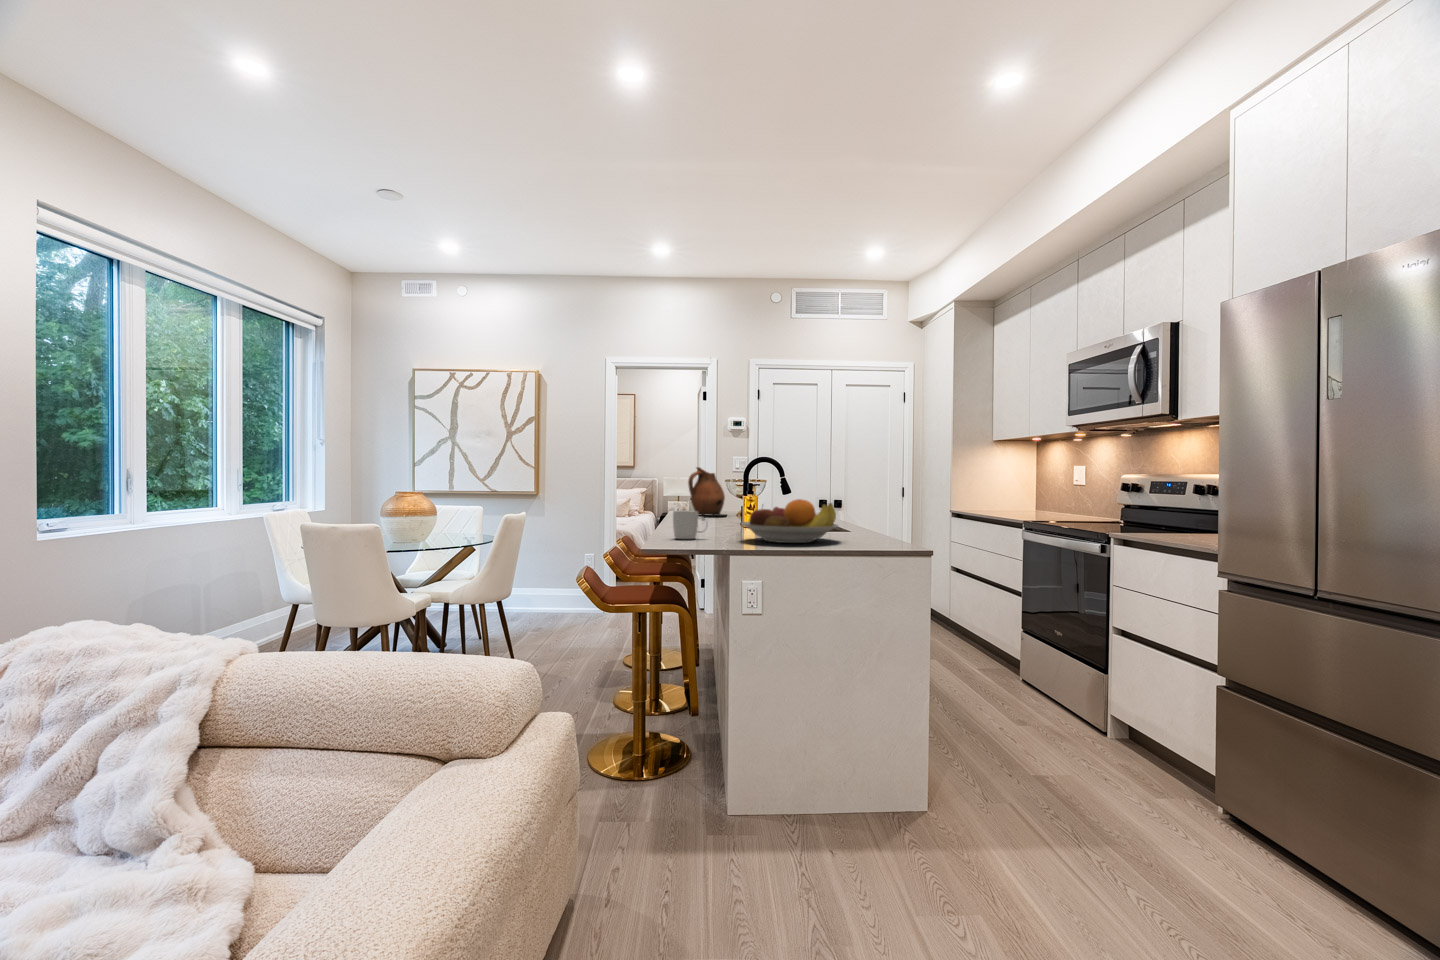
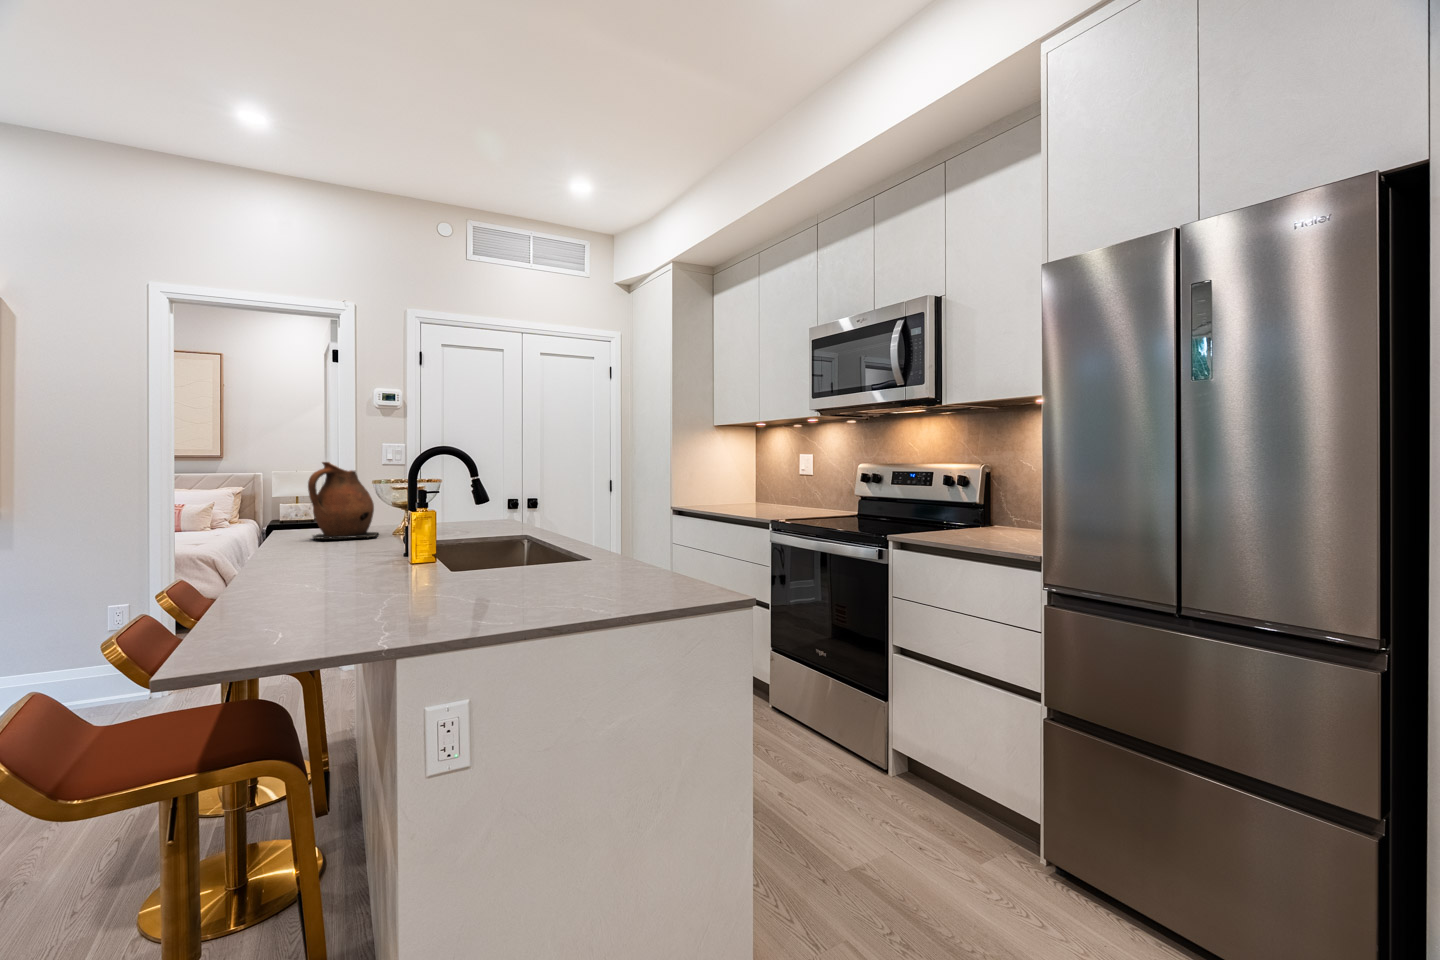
fruit bowl: present [741,499,838,543] -> none [416,526,602,609]
mug: present [673,511,708,539] -> none [263,556,345,618]

